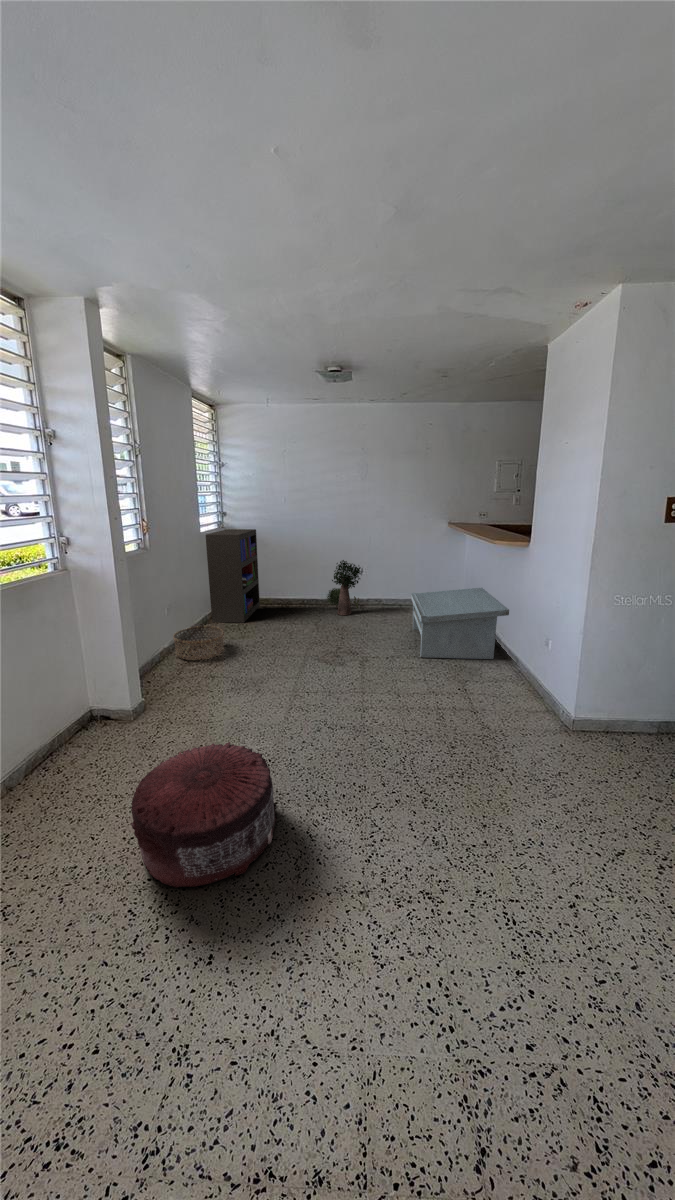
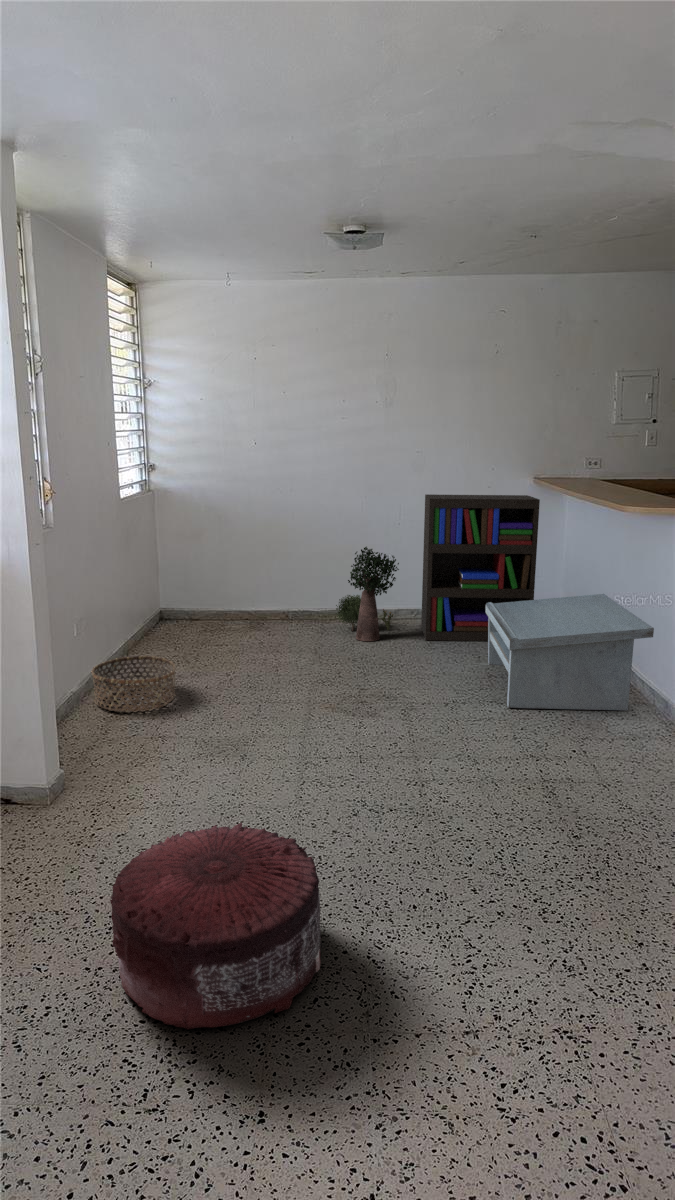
bookshelf: present [206,529,260,623] -> present [421,494,540,641]

